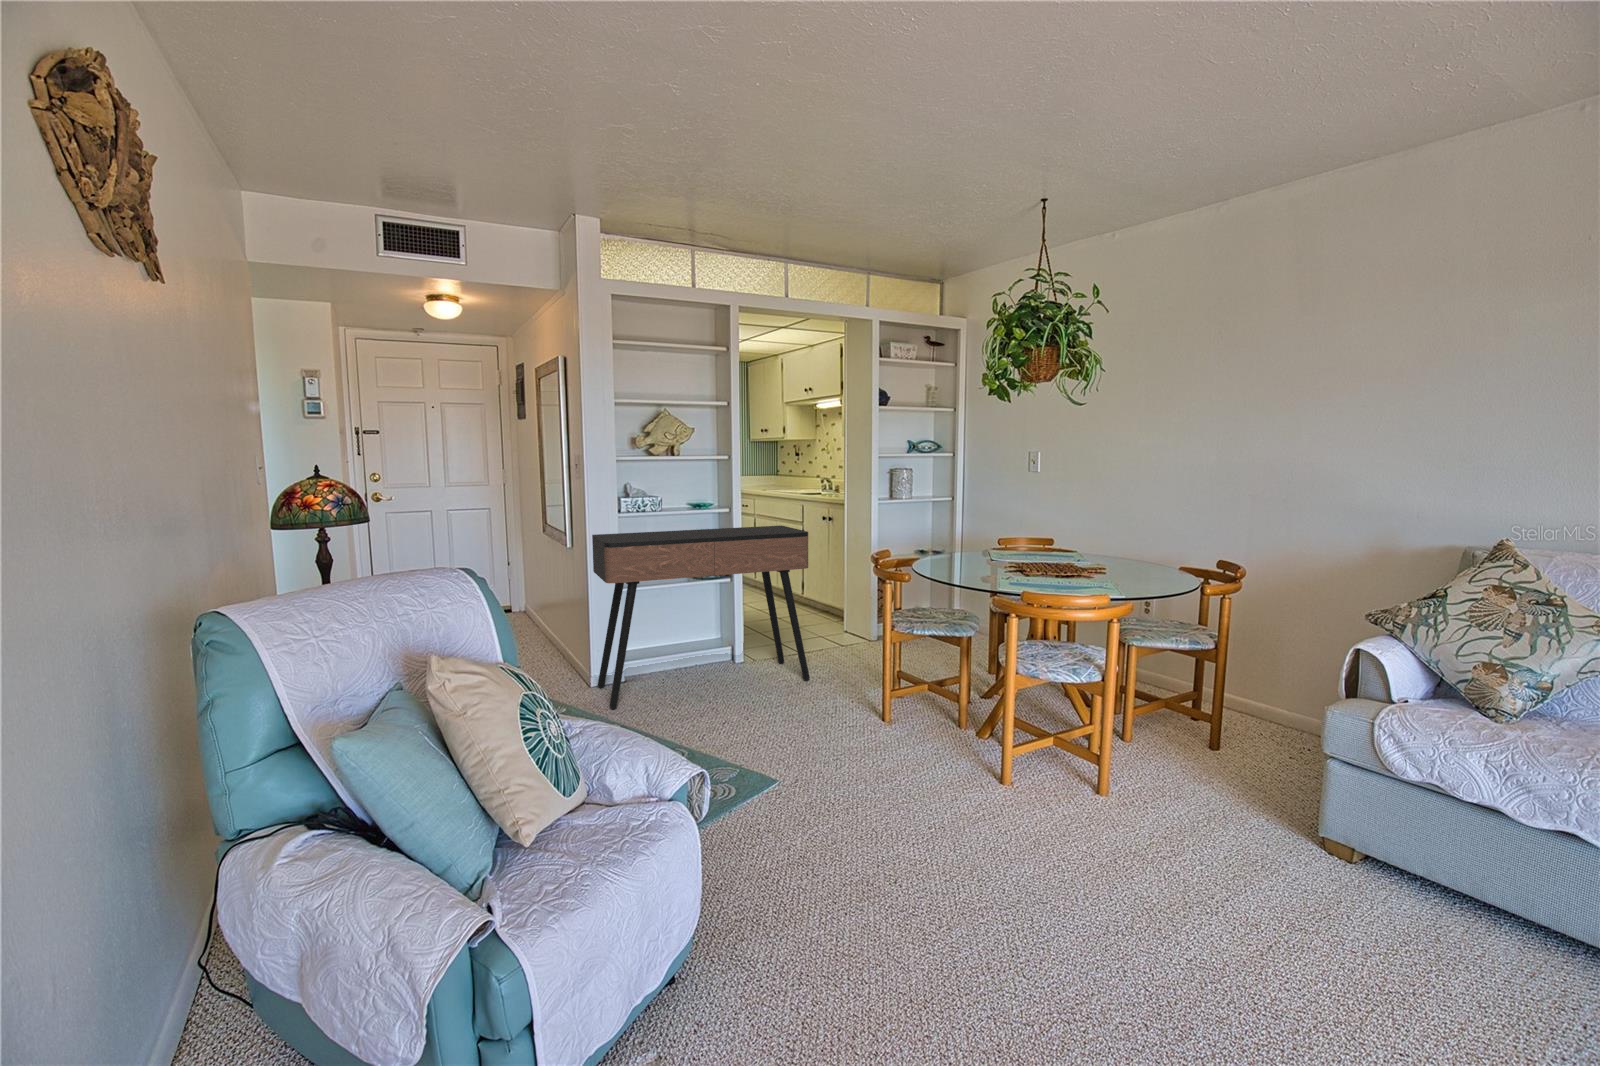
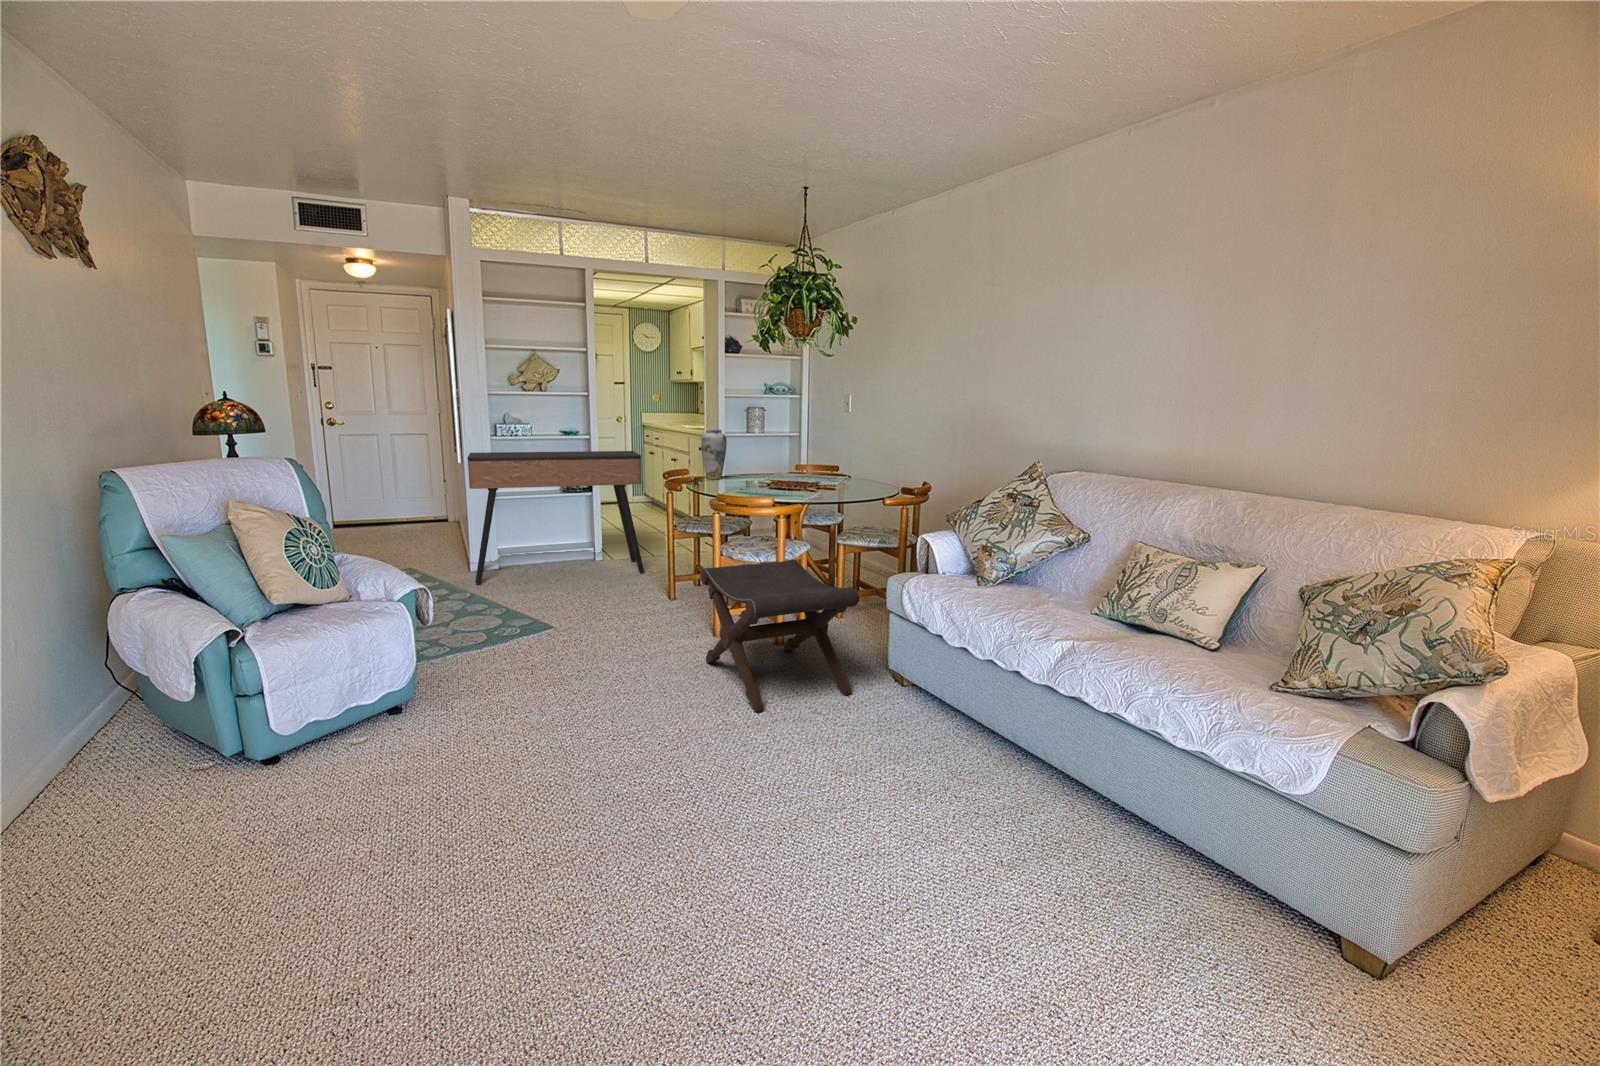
vase: none [921,498,954,563] -> present [701,429,727,479]
footstool: none [1033,680,1325,943] -> present [701,560,859,712]

